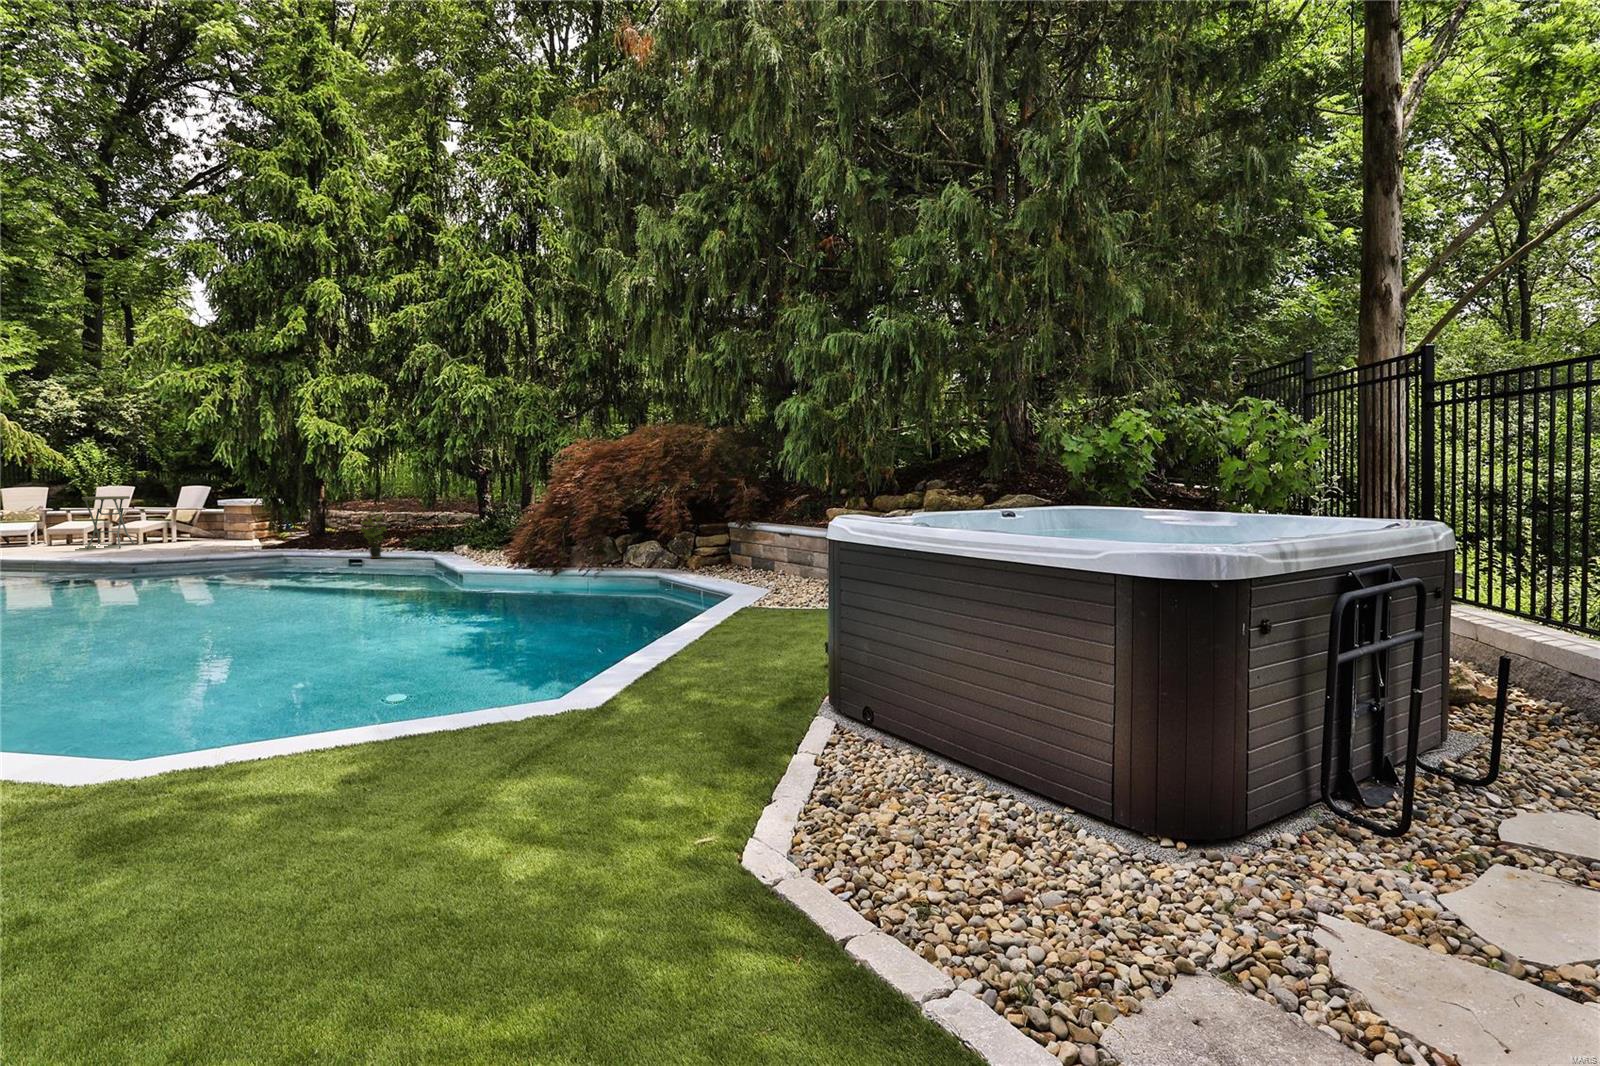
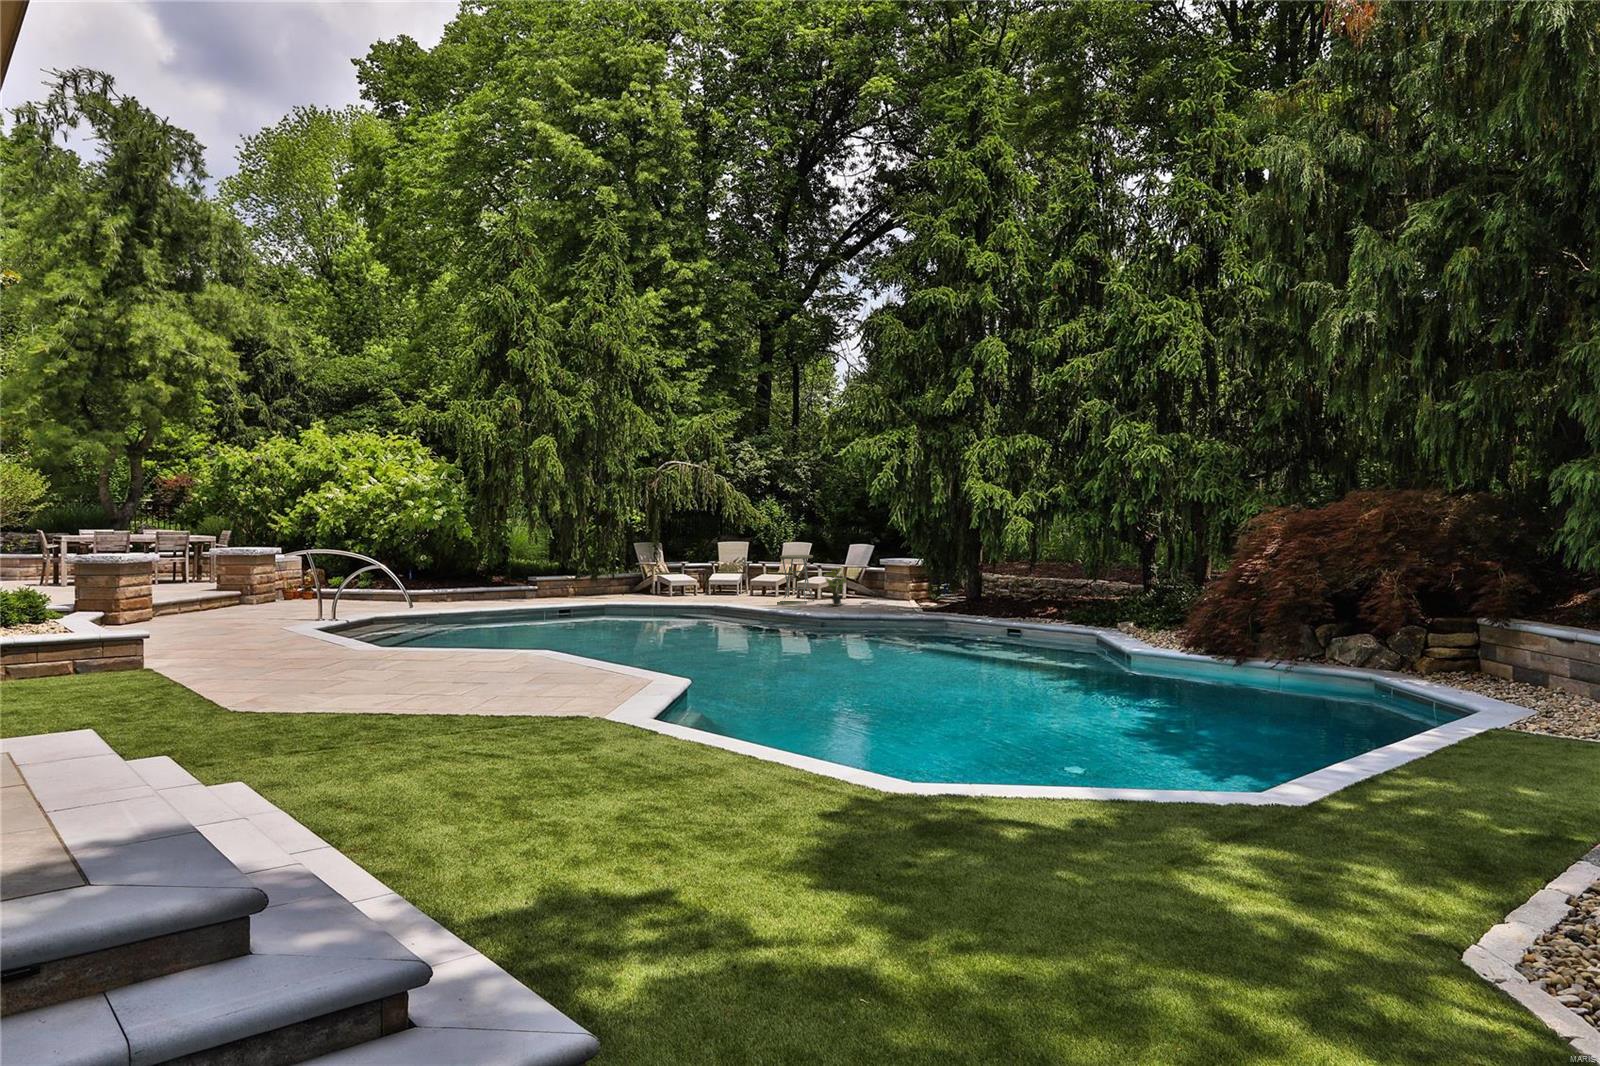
potted plant: present [361,515,386,558] -> present [826,568,846,606]

